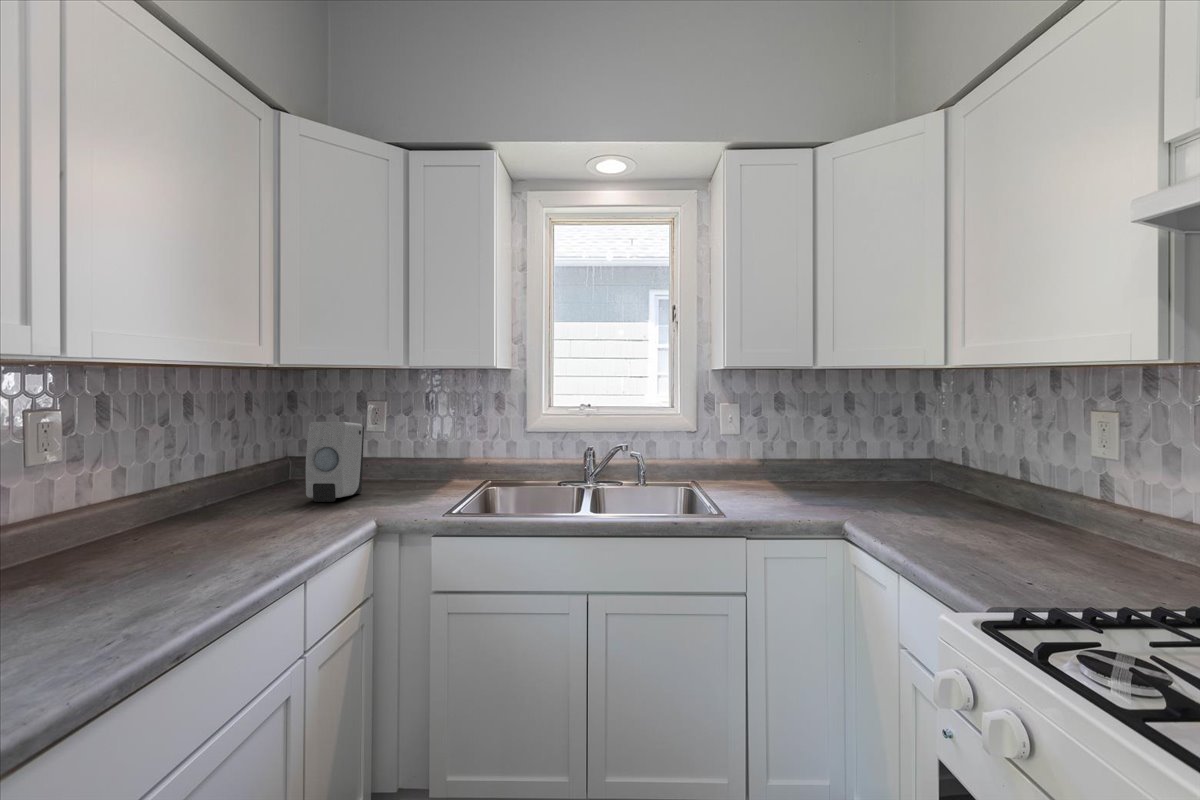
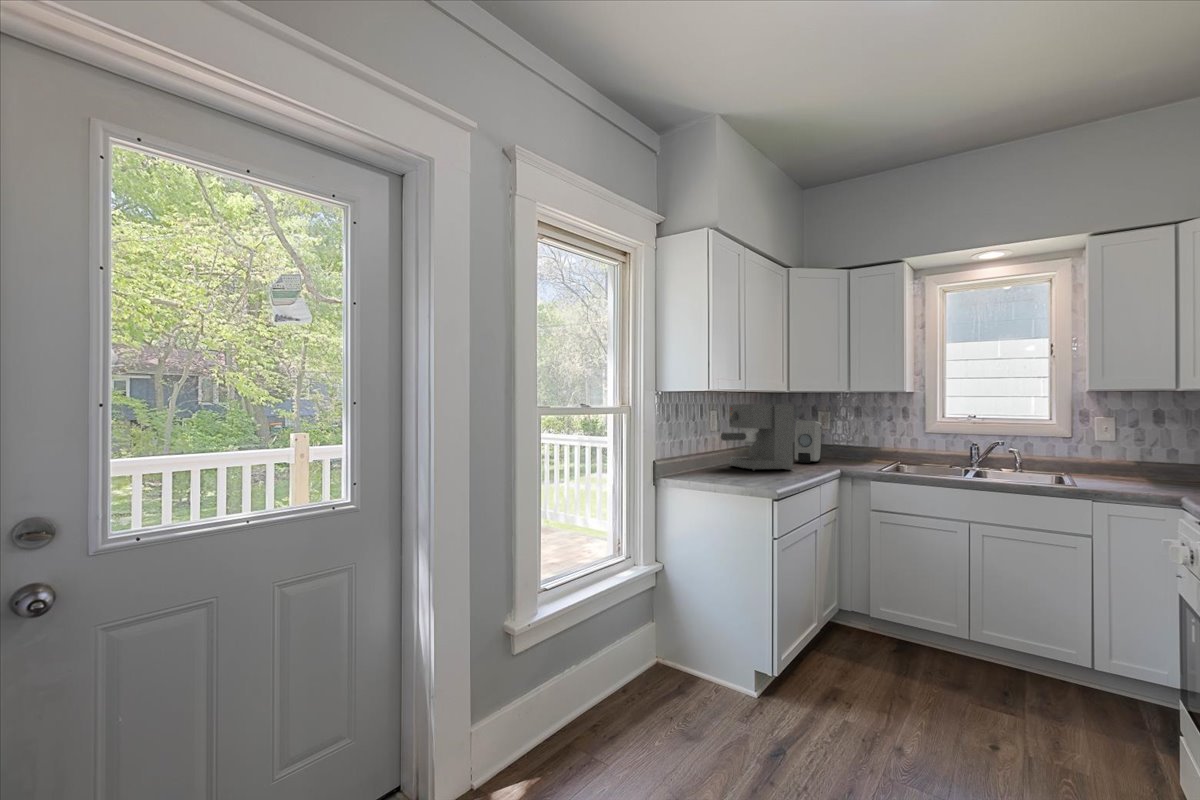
coffee maker: none [45,395,268,559] -> present [721,404,794,470]

